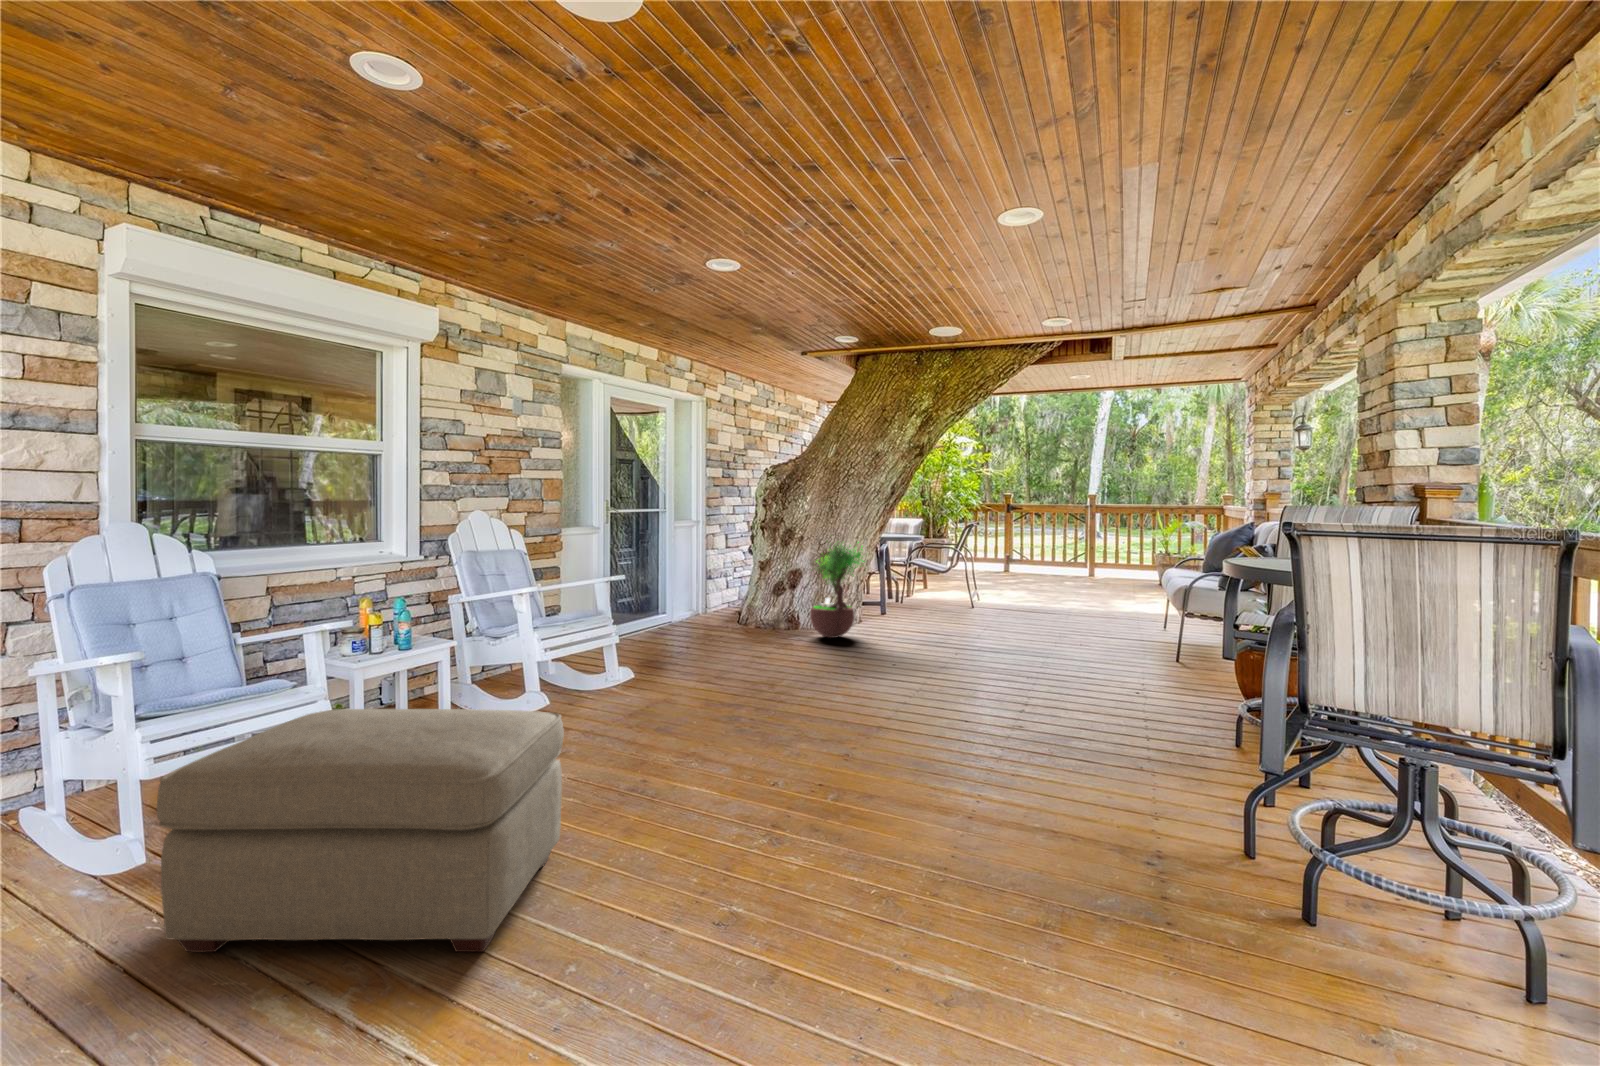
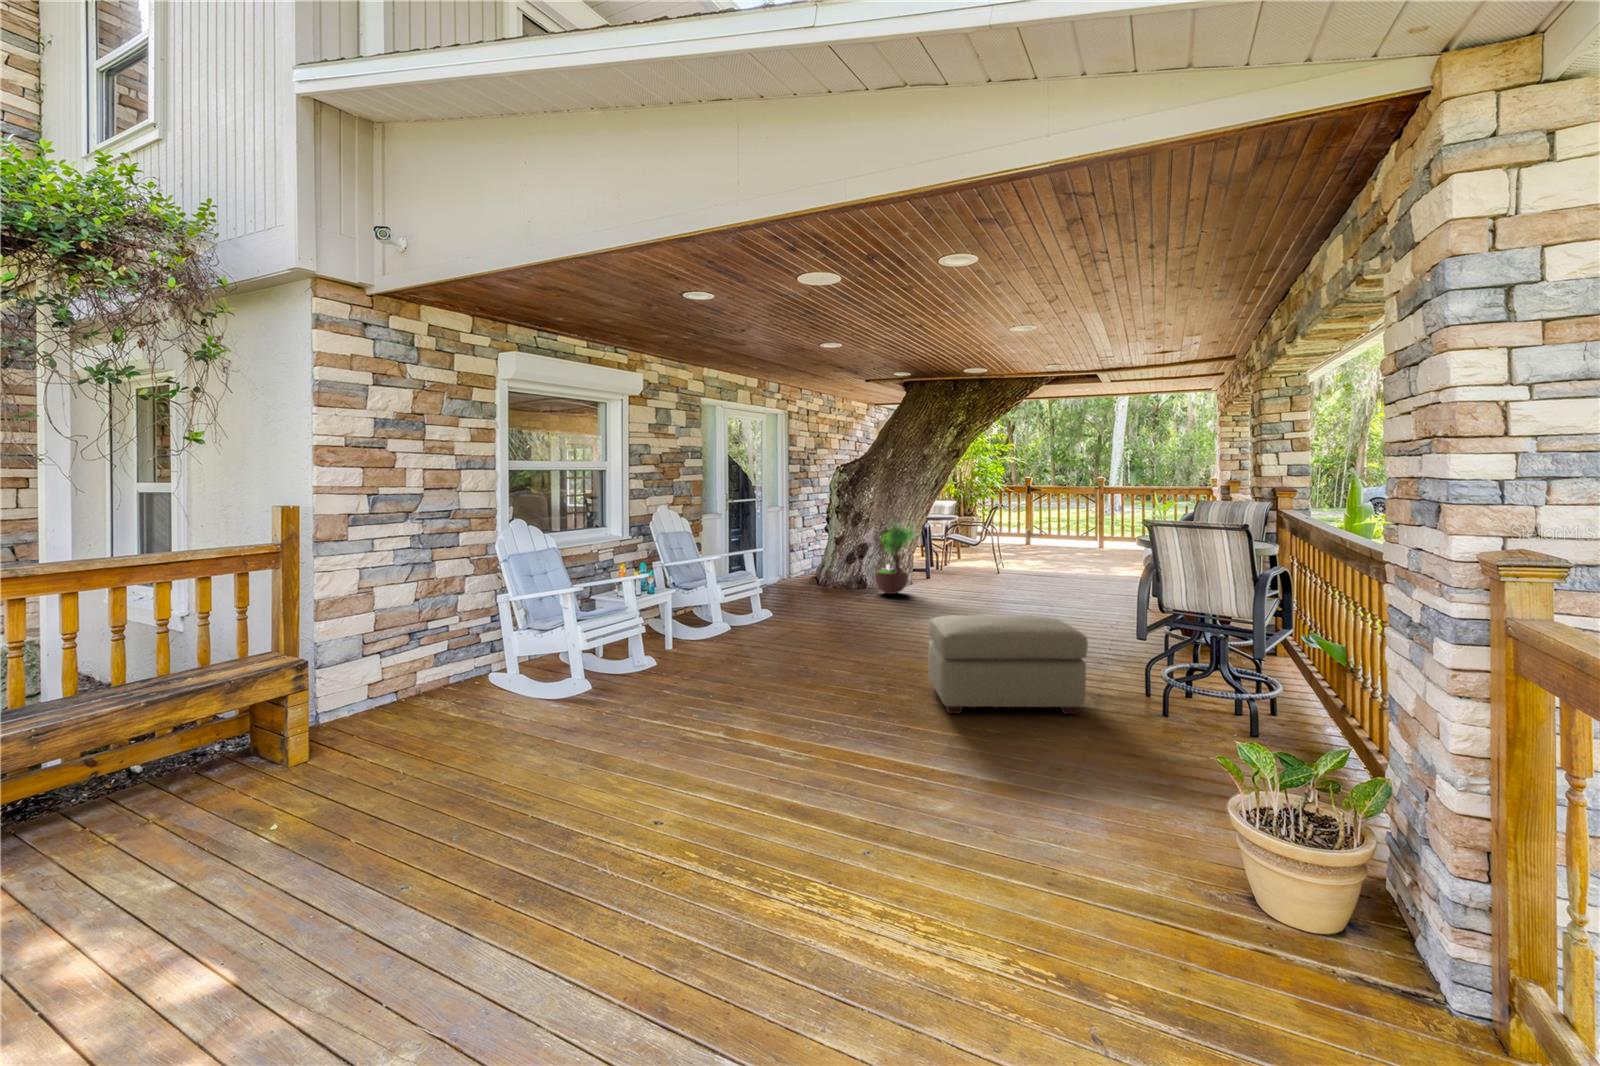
ottoman: present [157,709,564,952] -> present [929,616,1088,714]

